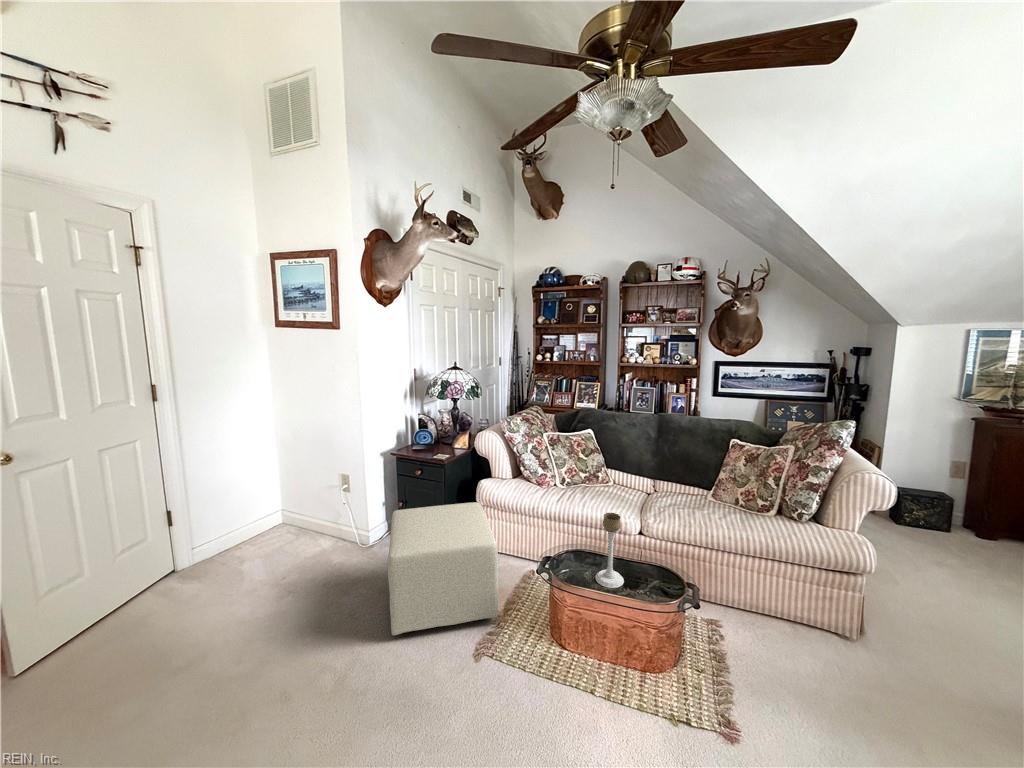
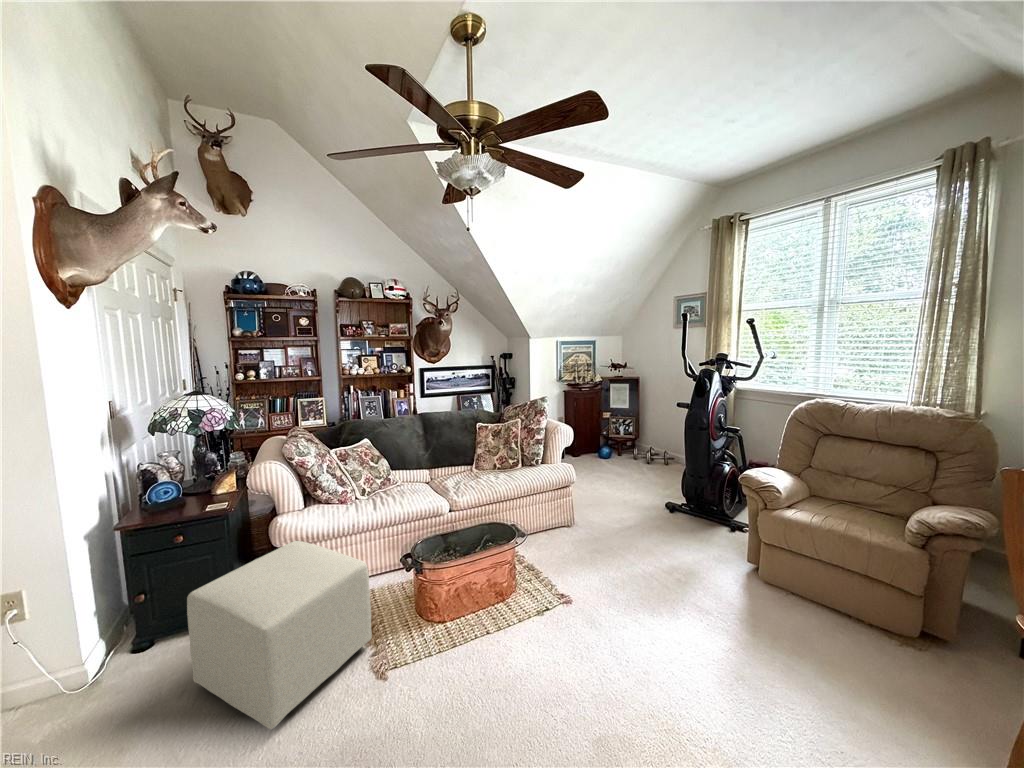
candle holder: present [596,513,624,588] -> none [459,490,482,552]

